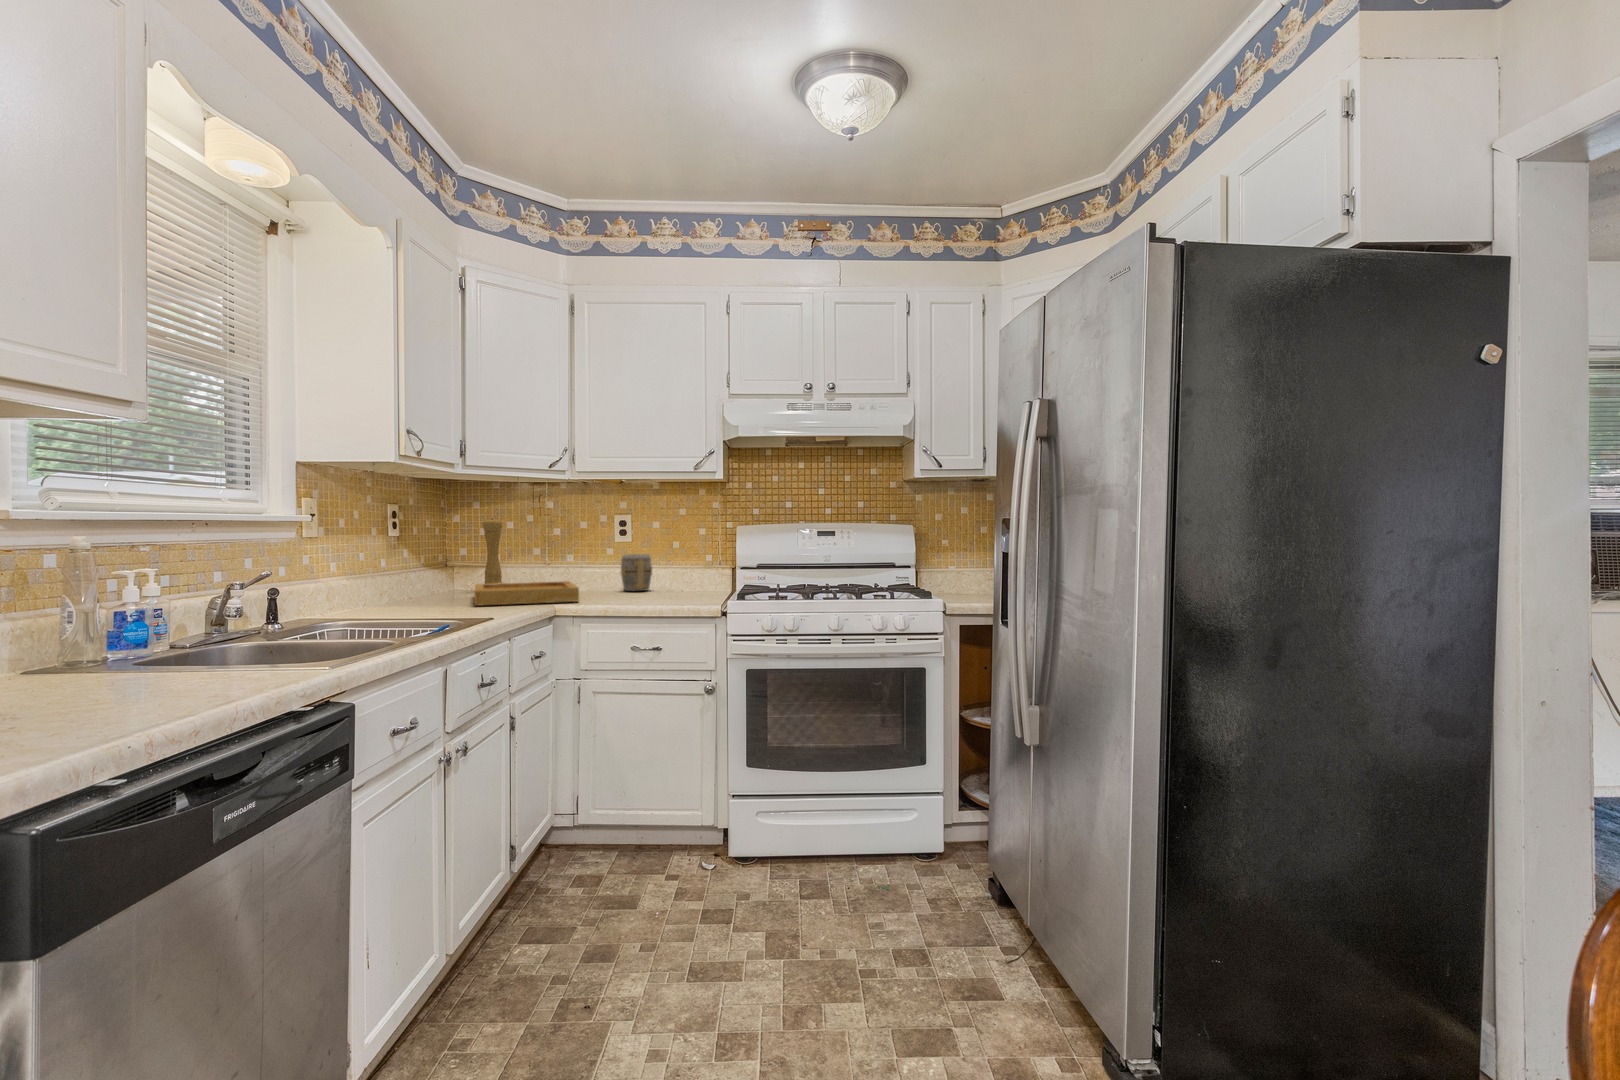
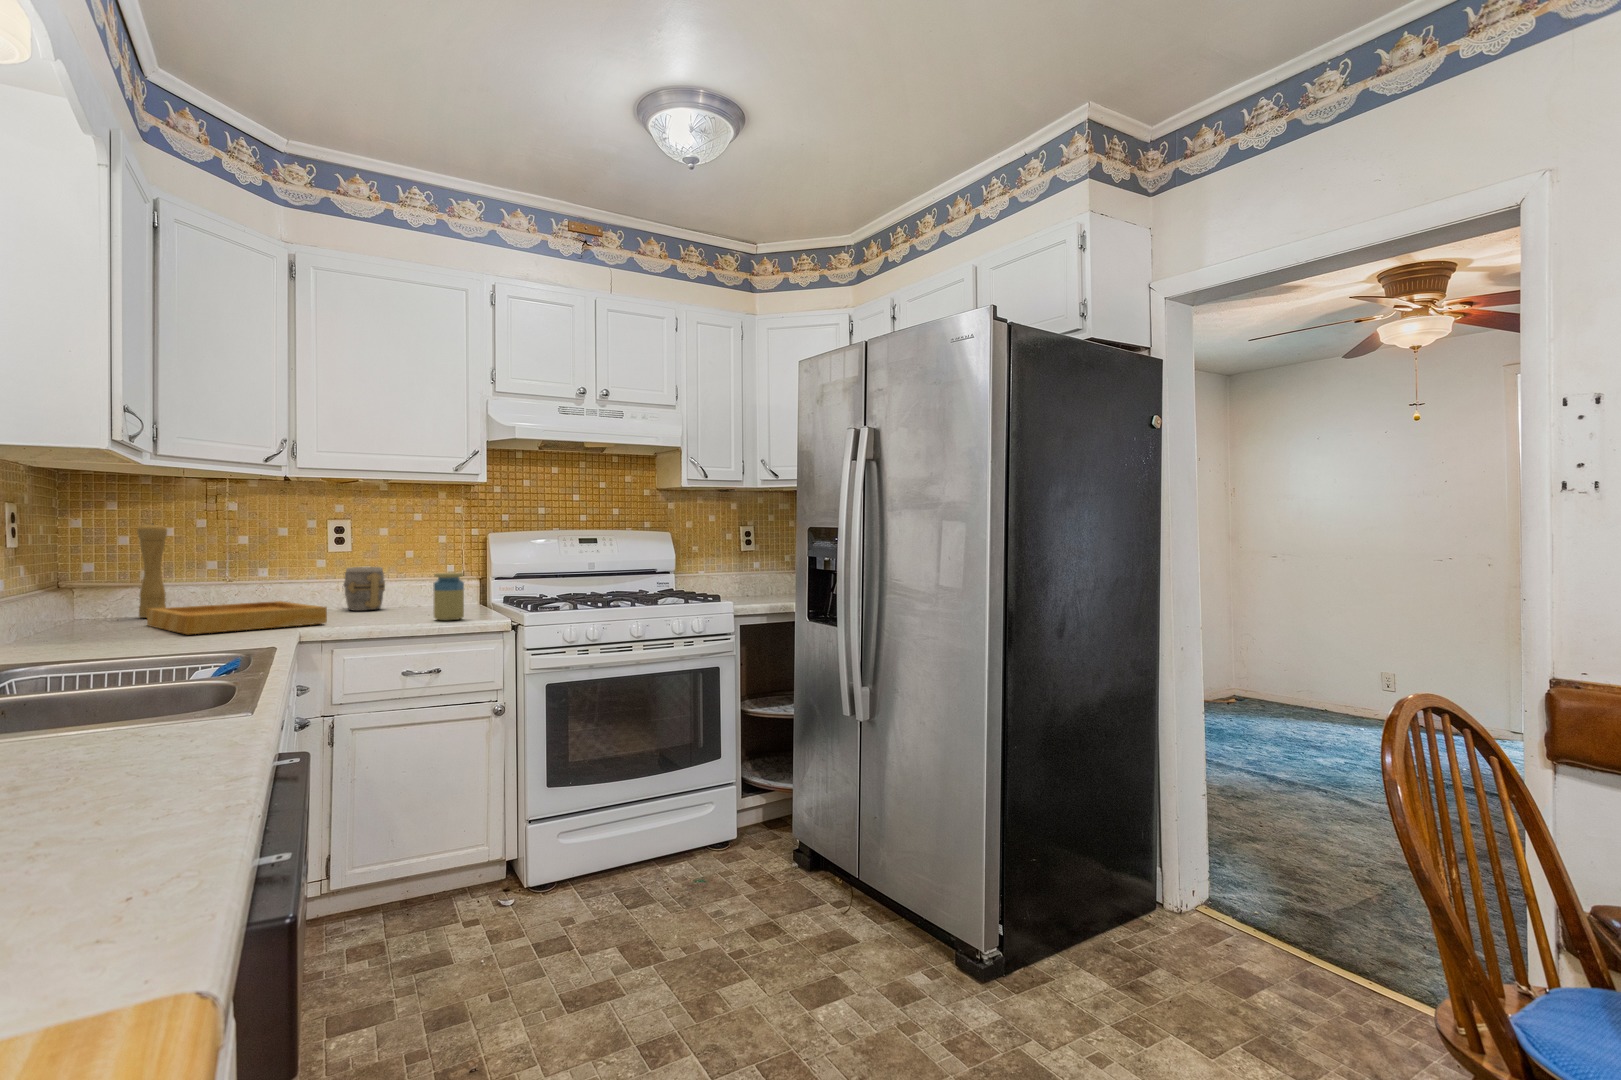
jar: none [660,561,684,604] -> present [433,573,464,620]

